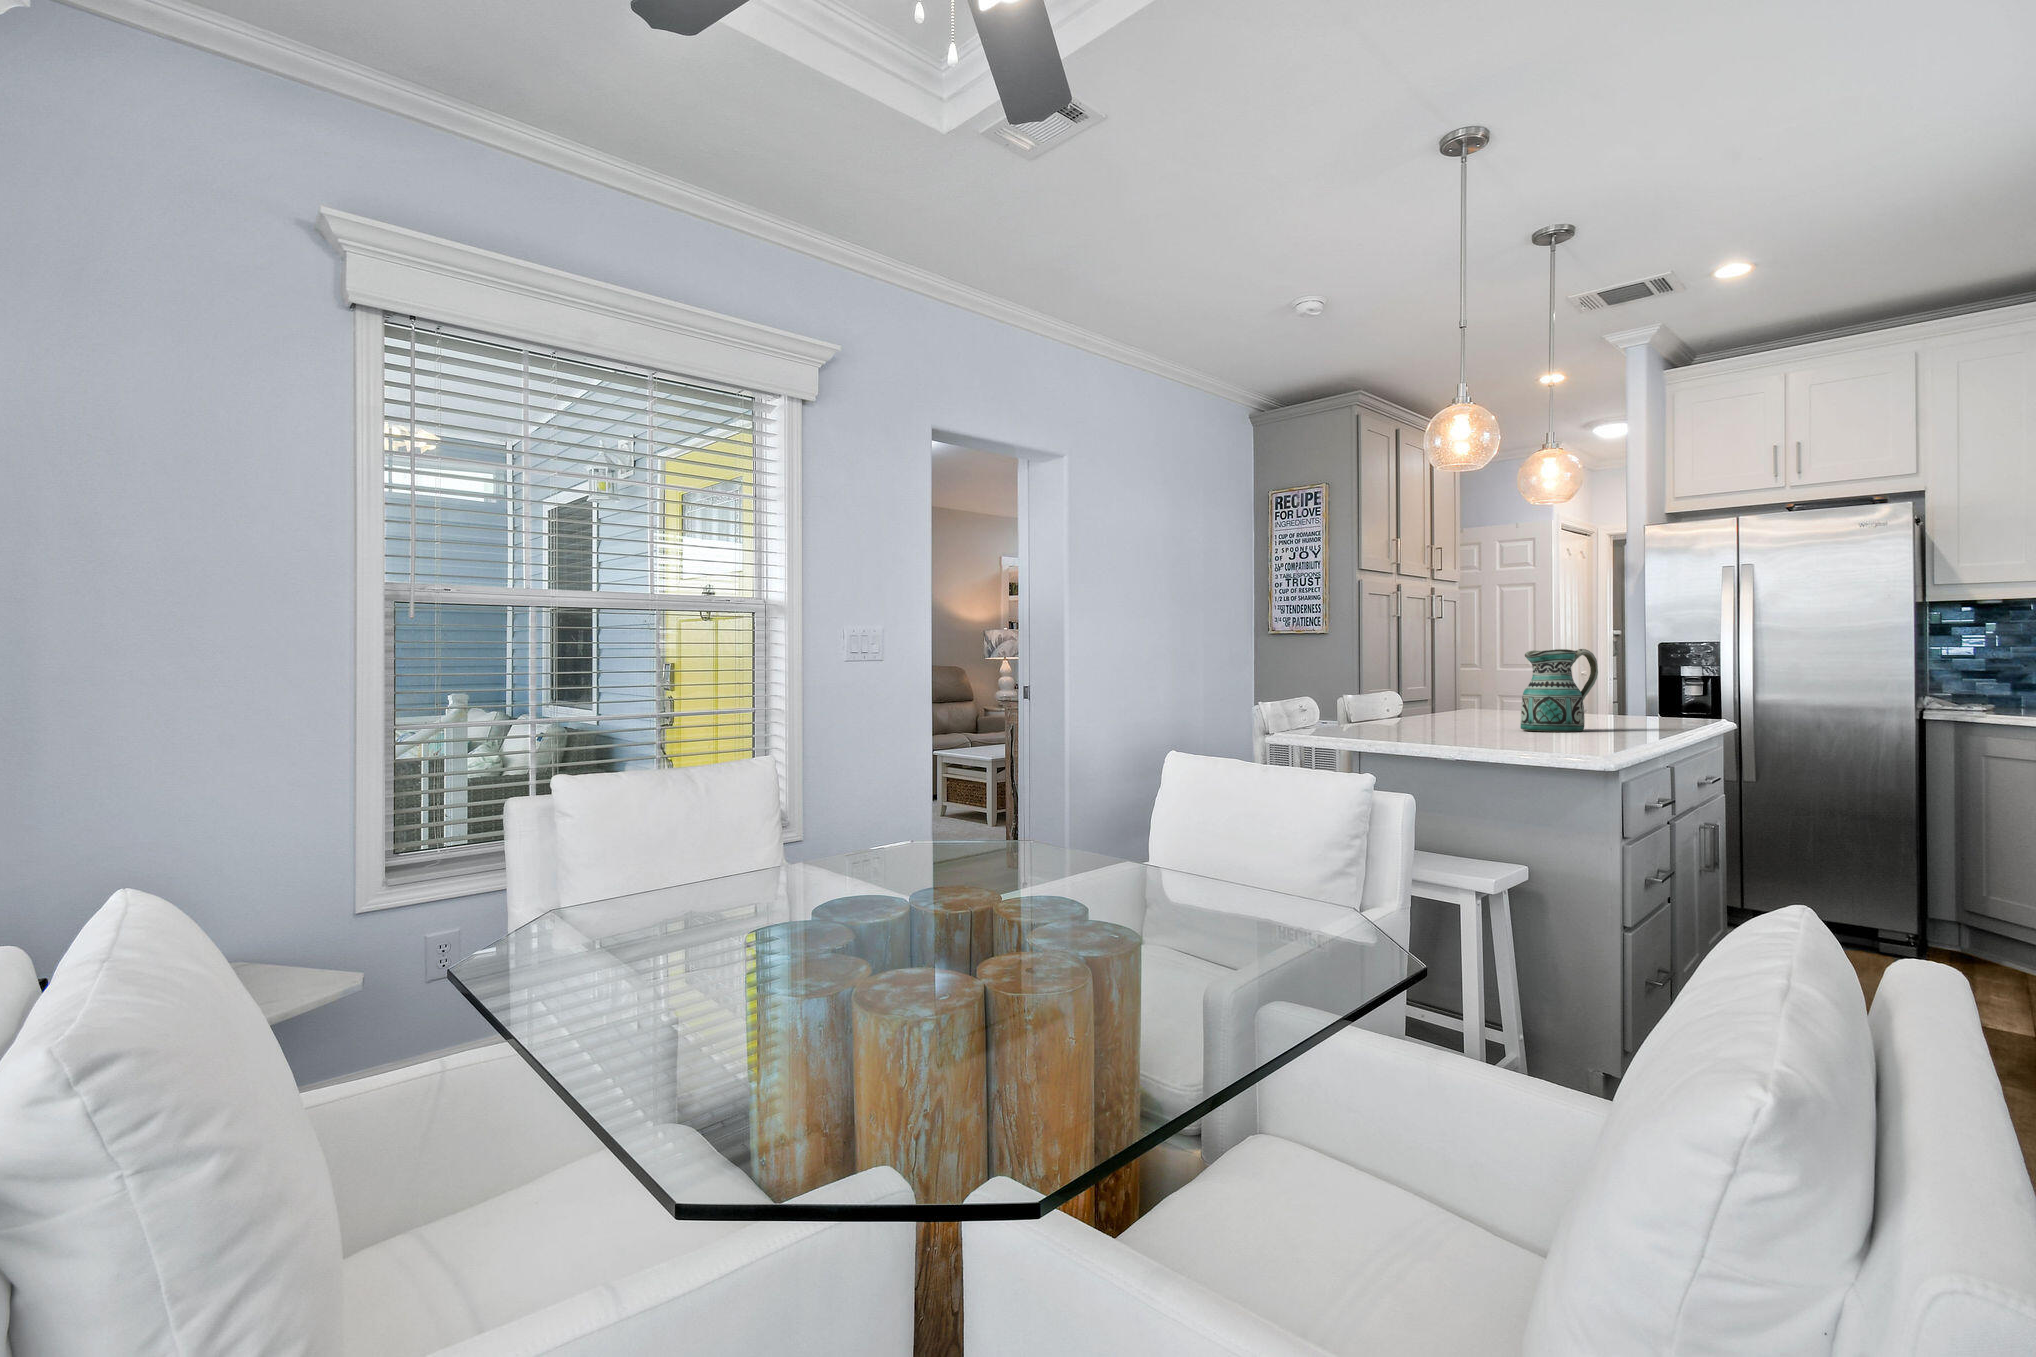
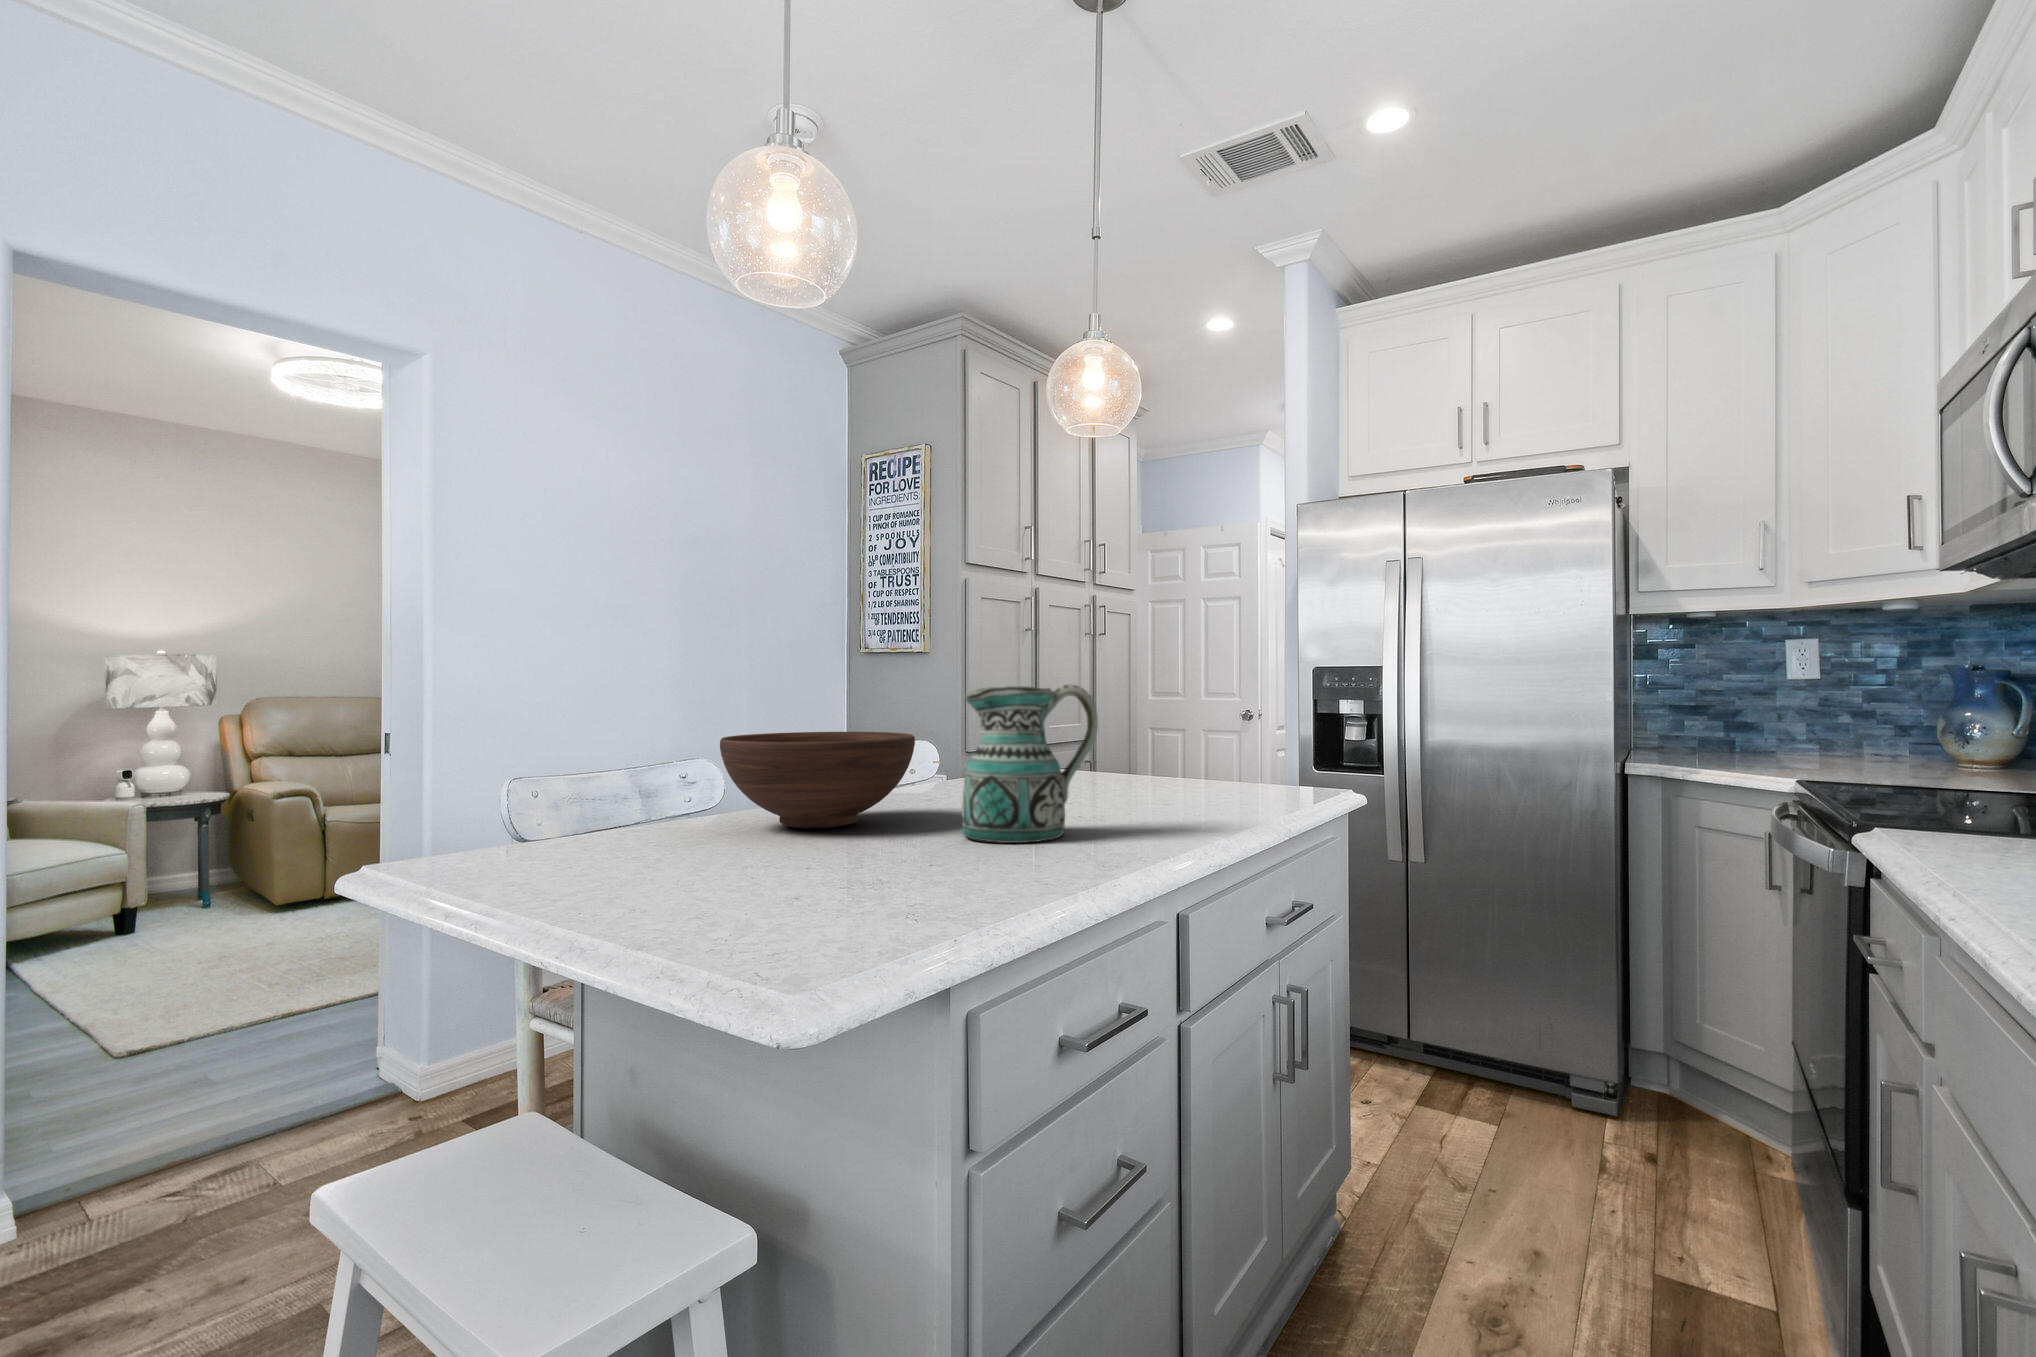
fruit bowl: none [1359,679,1473,729] -> present [720,732,915,829]

